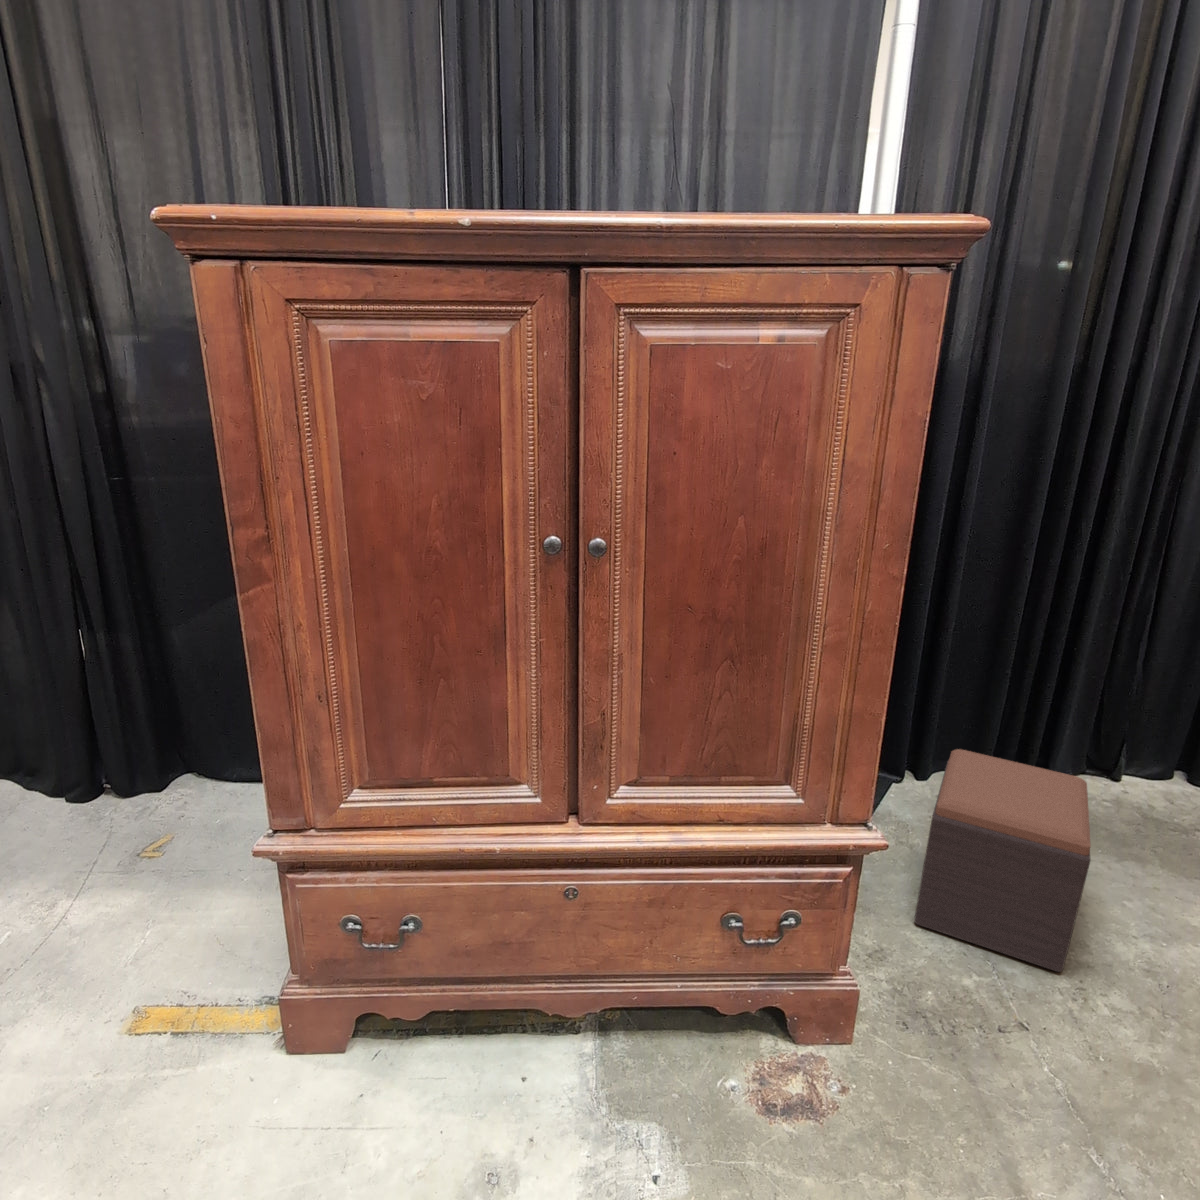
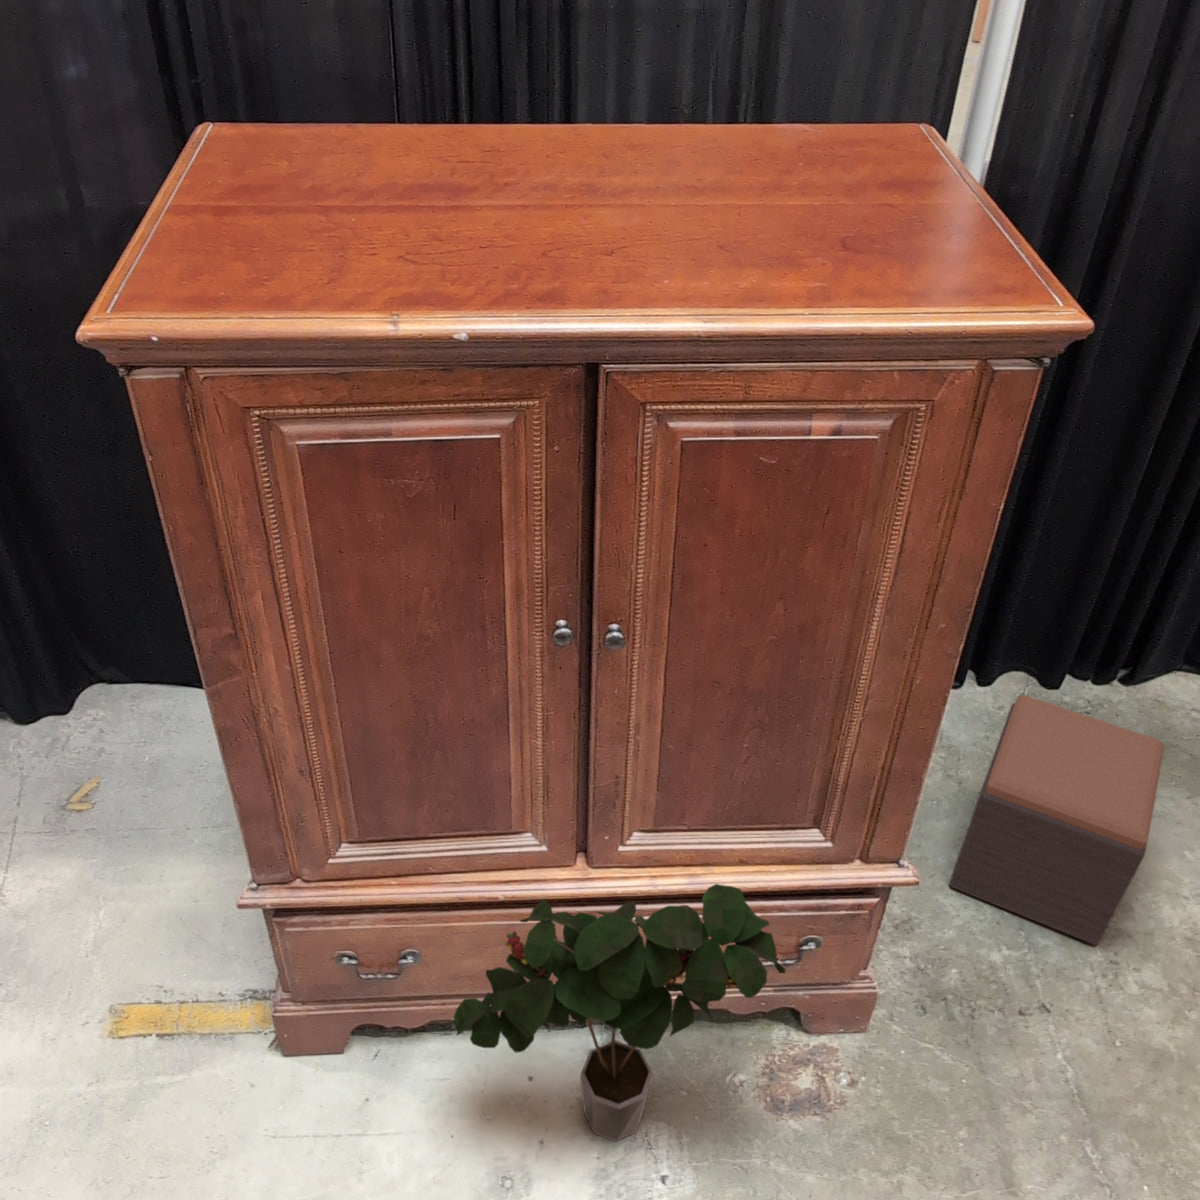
potted plant: none [447,830,766,1140] -> present [454,884,785,1141]

